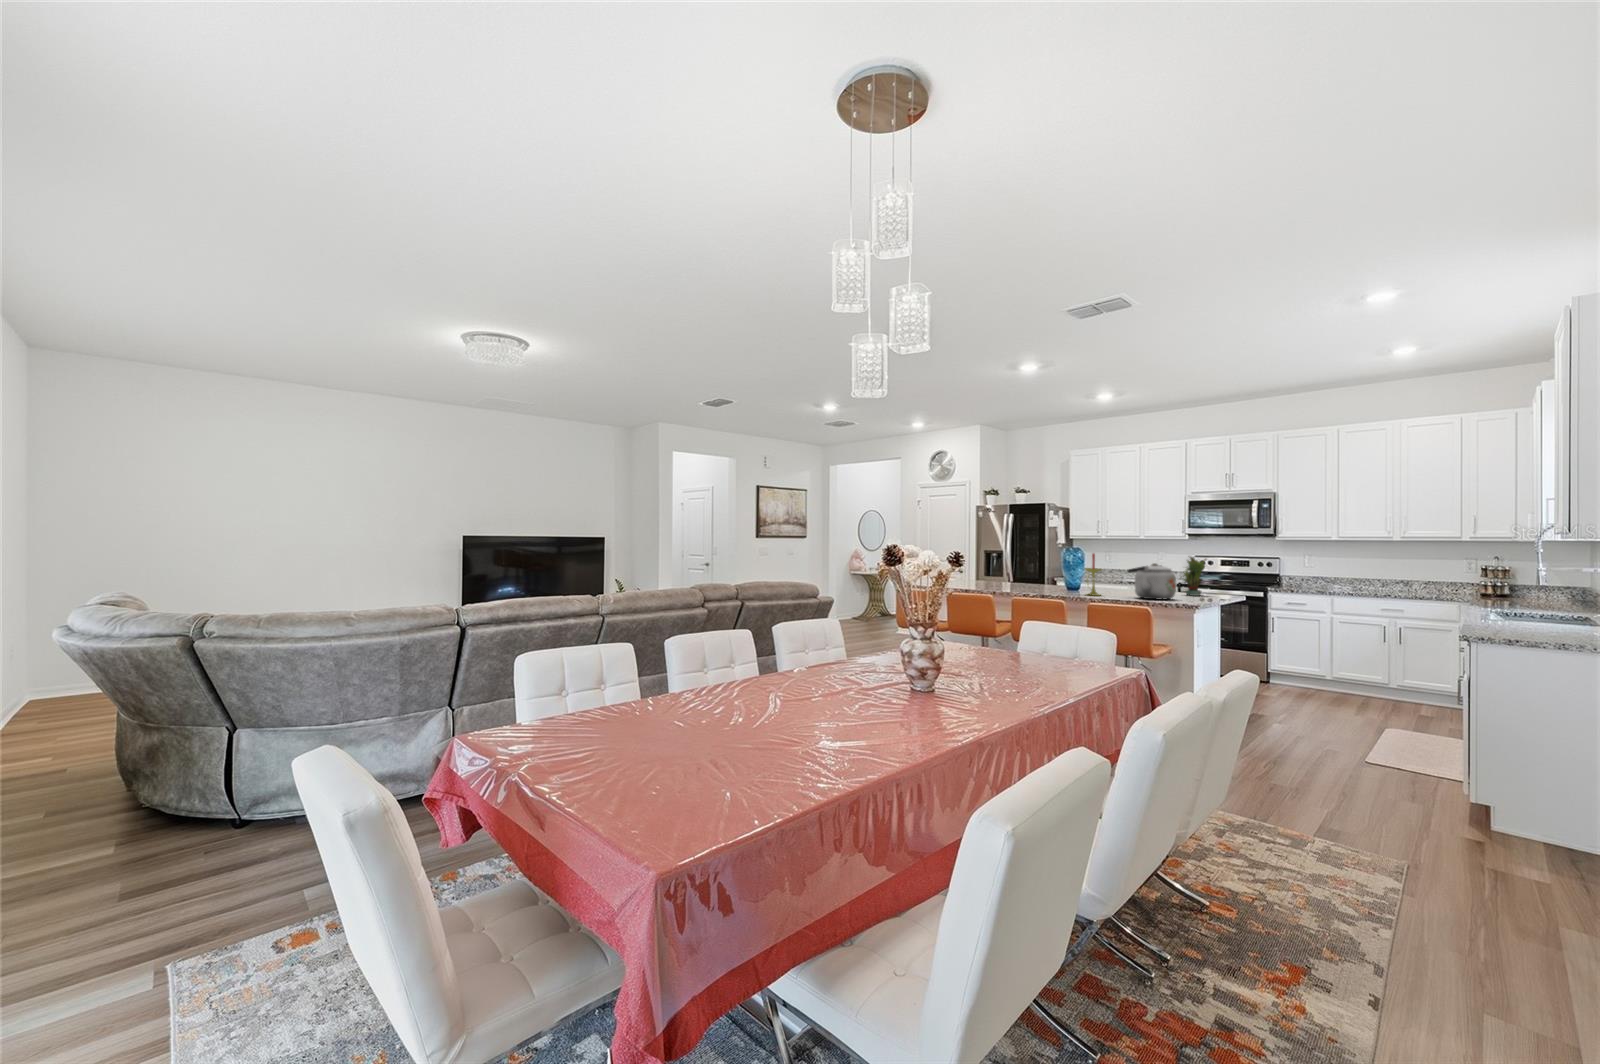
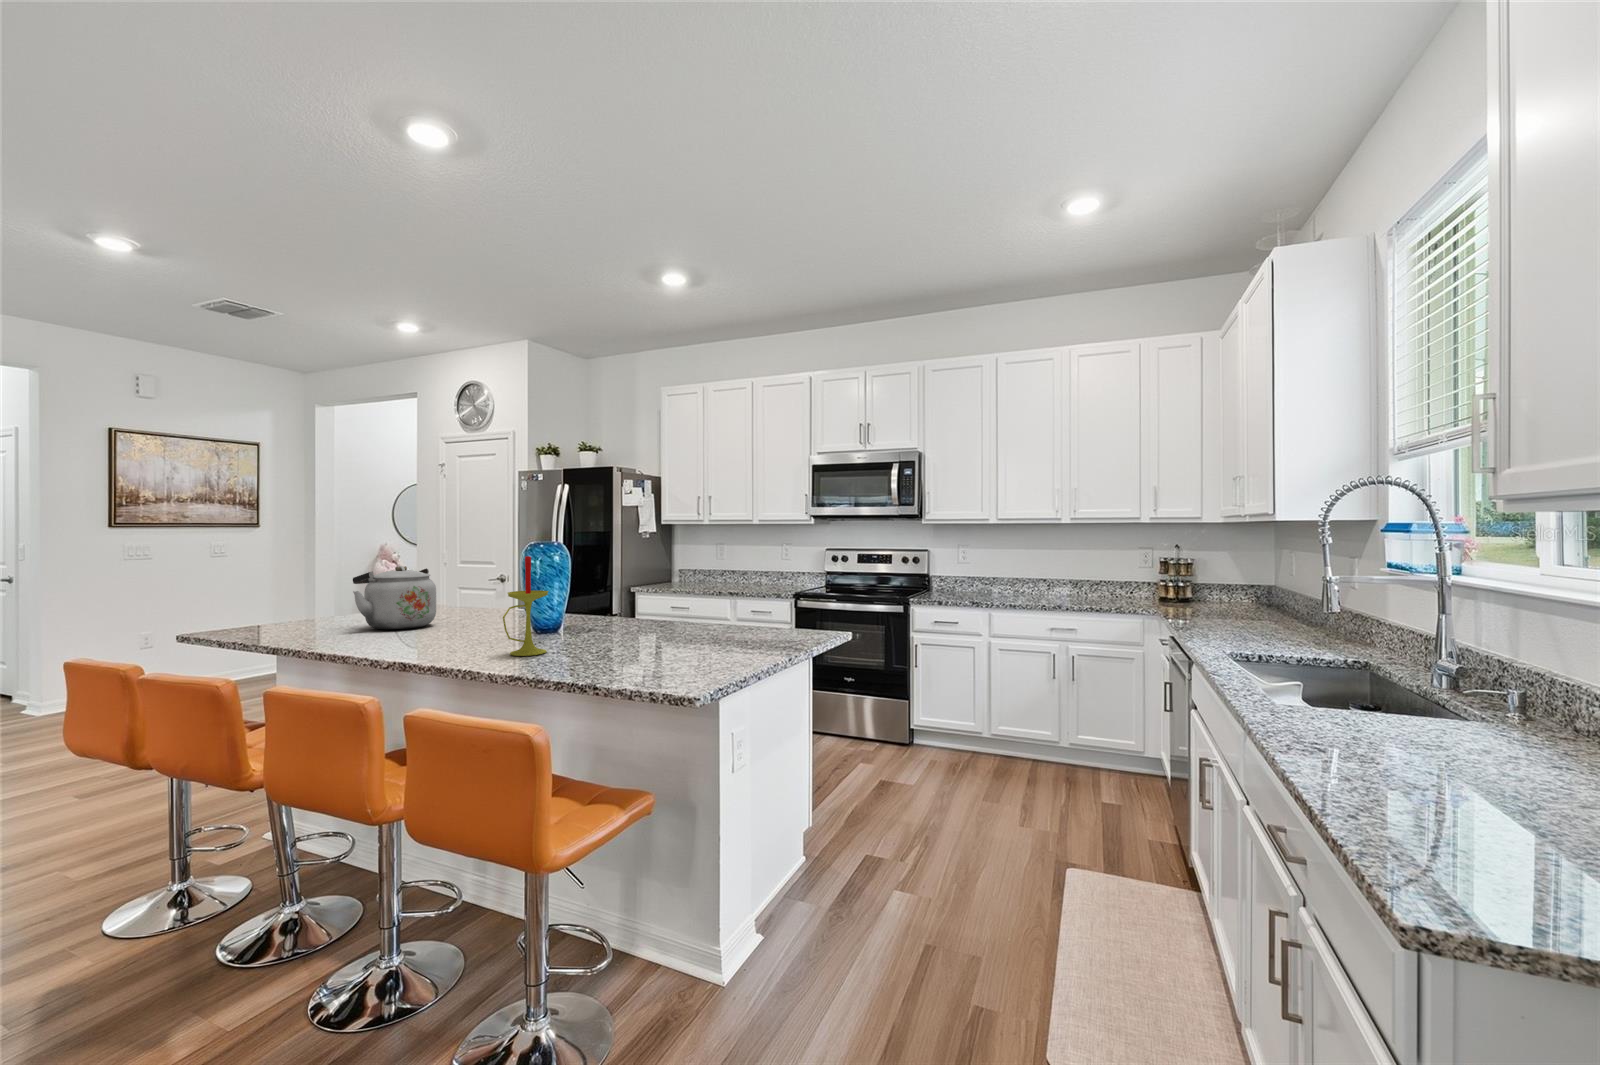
potted plant: present [1183,557,1206,596] -> none [726,557,774,637]
kettle: present [1127,563,1176,599] -> present [353,566,436,629]

